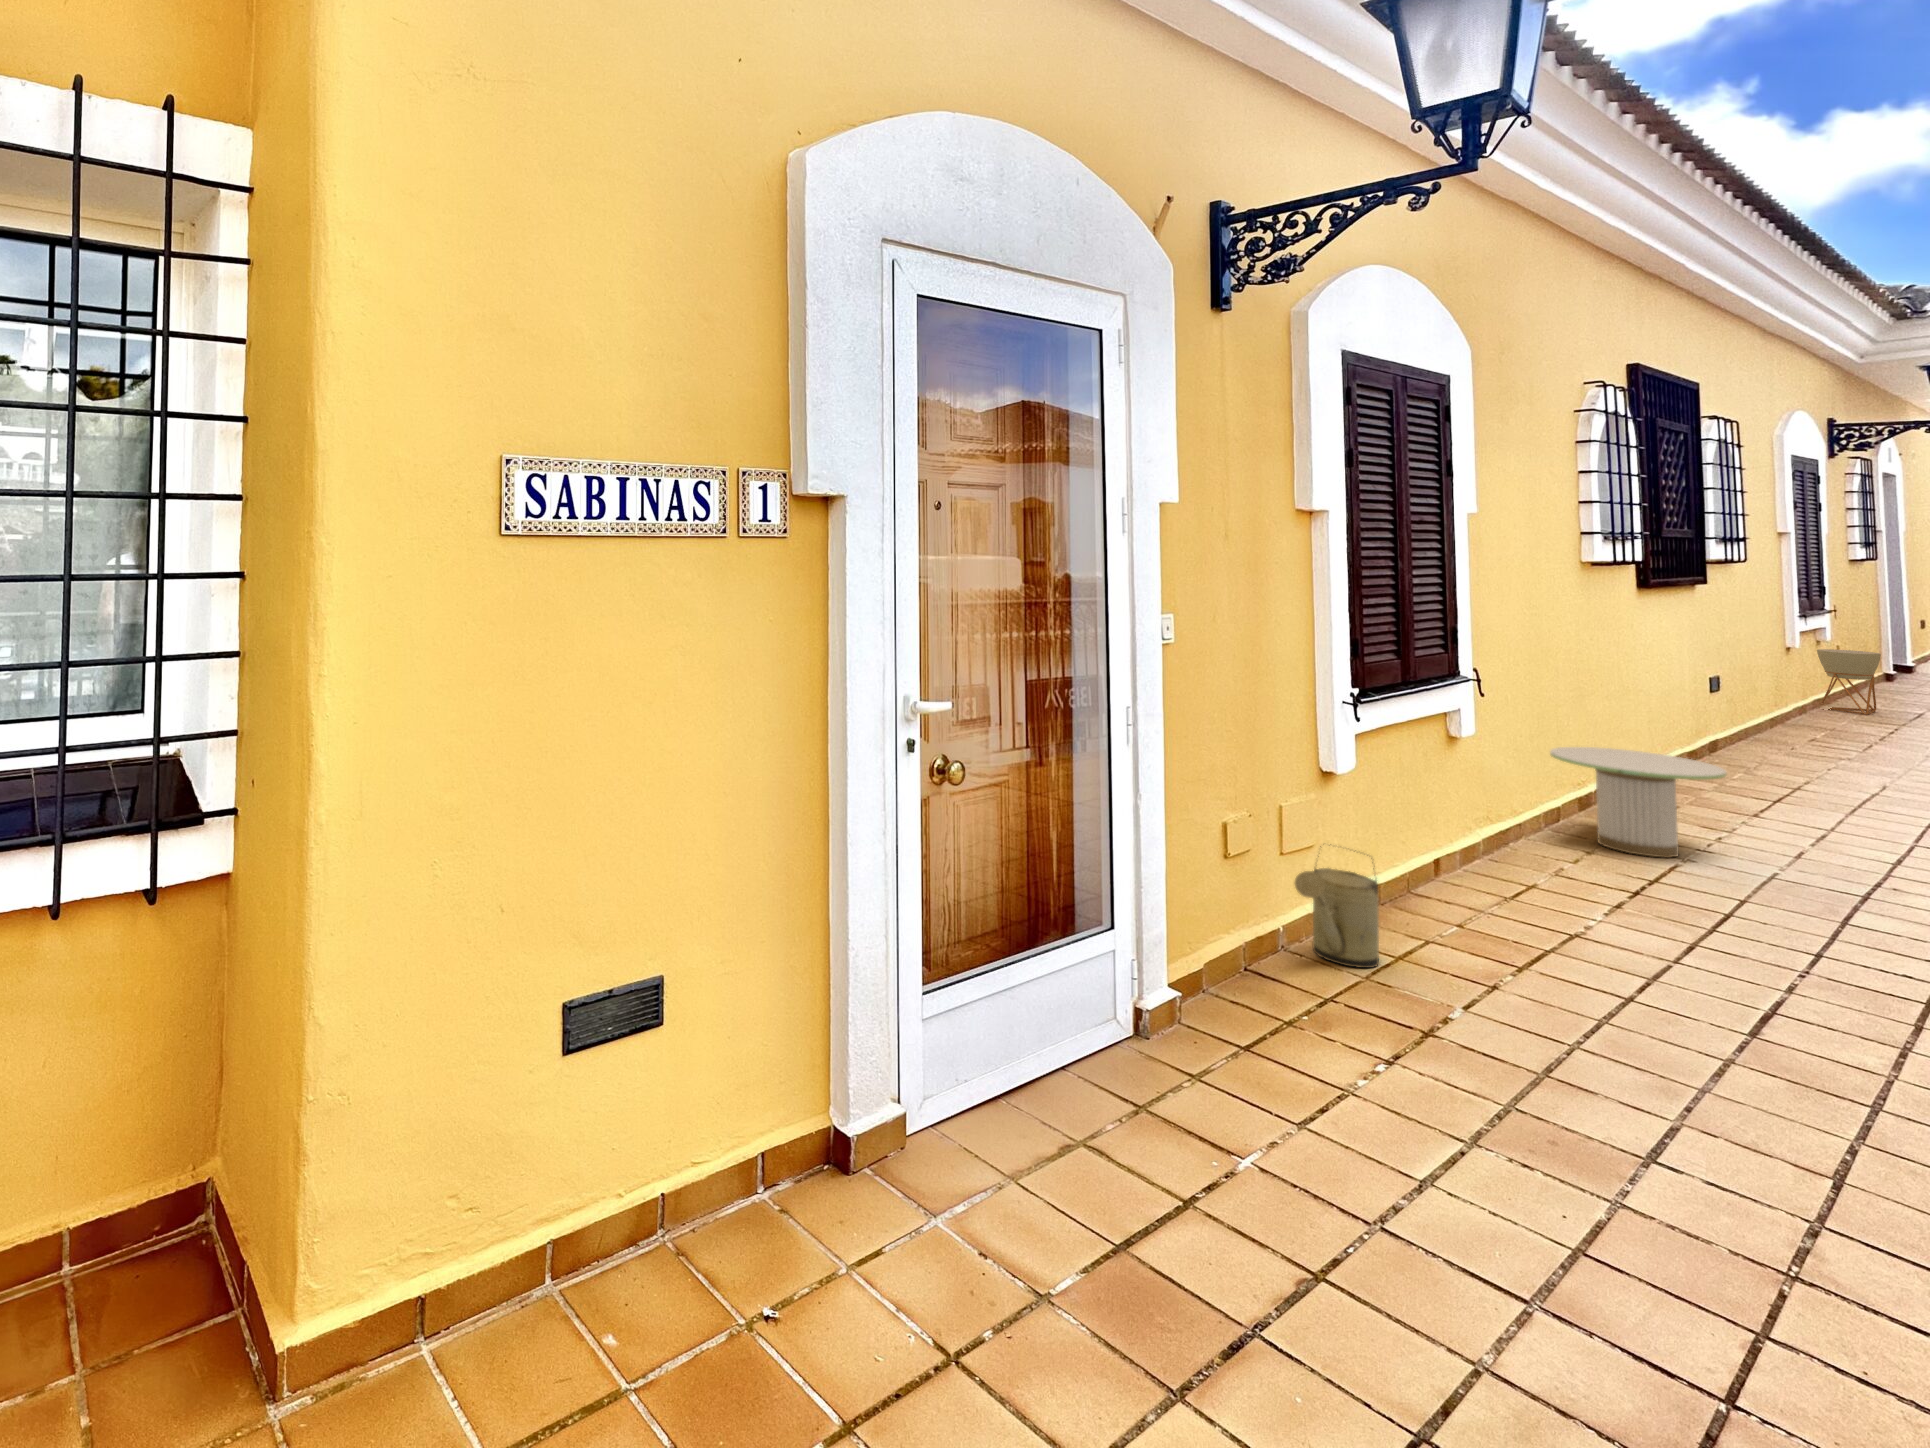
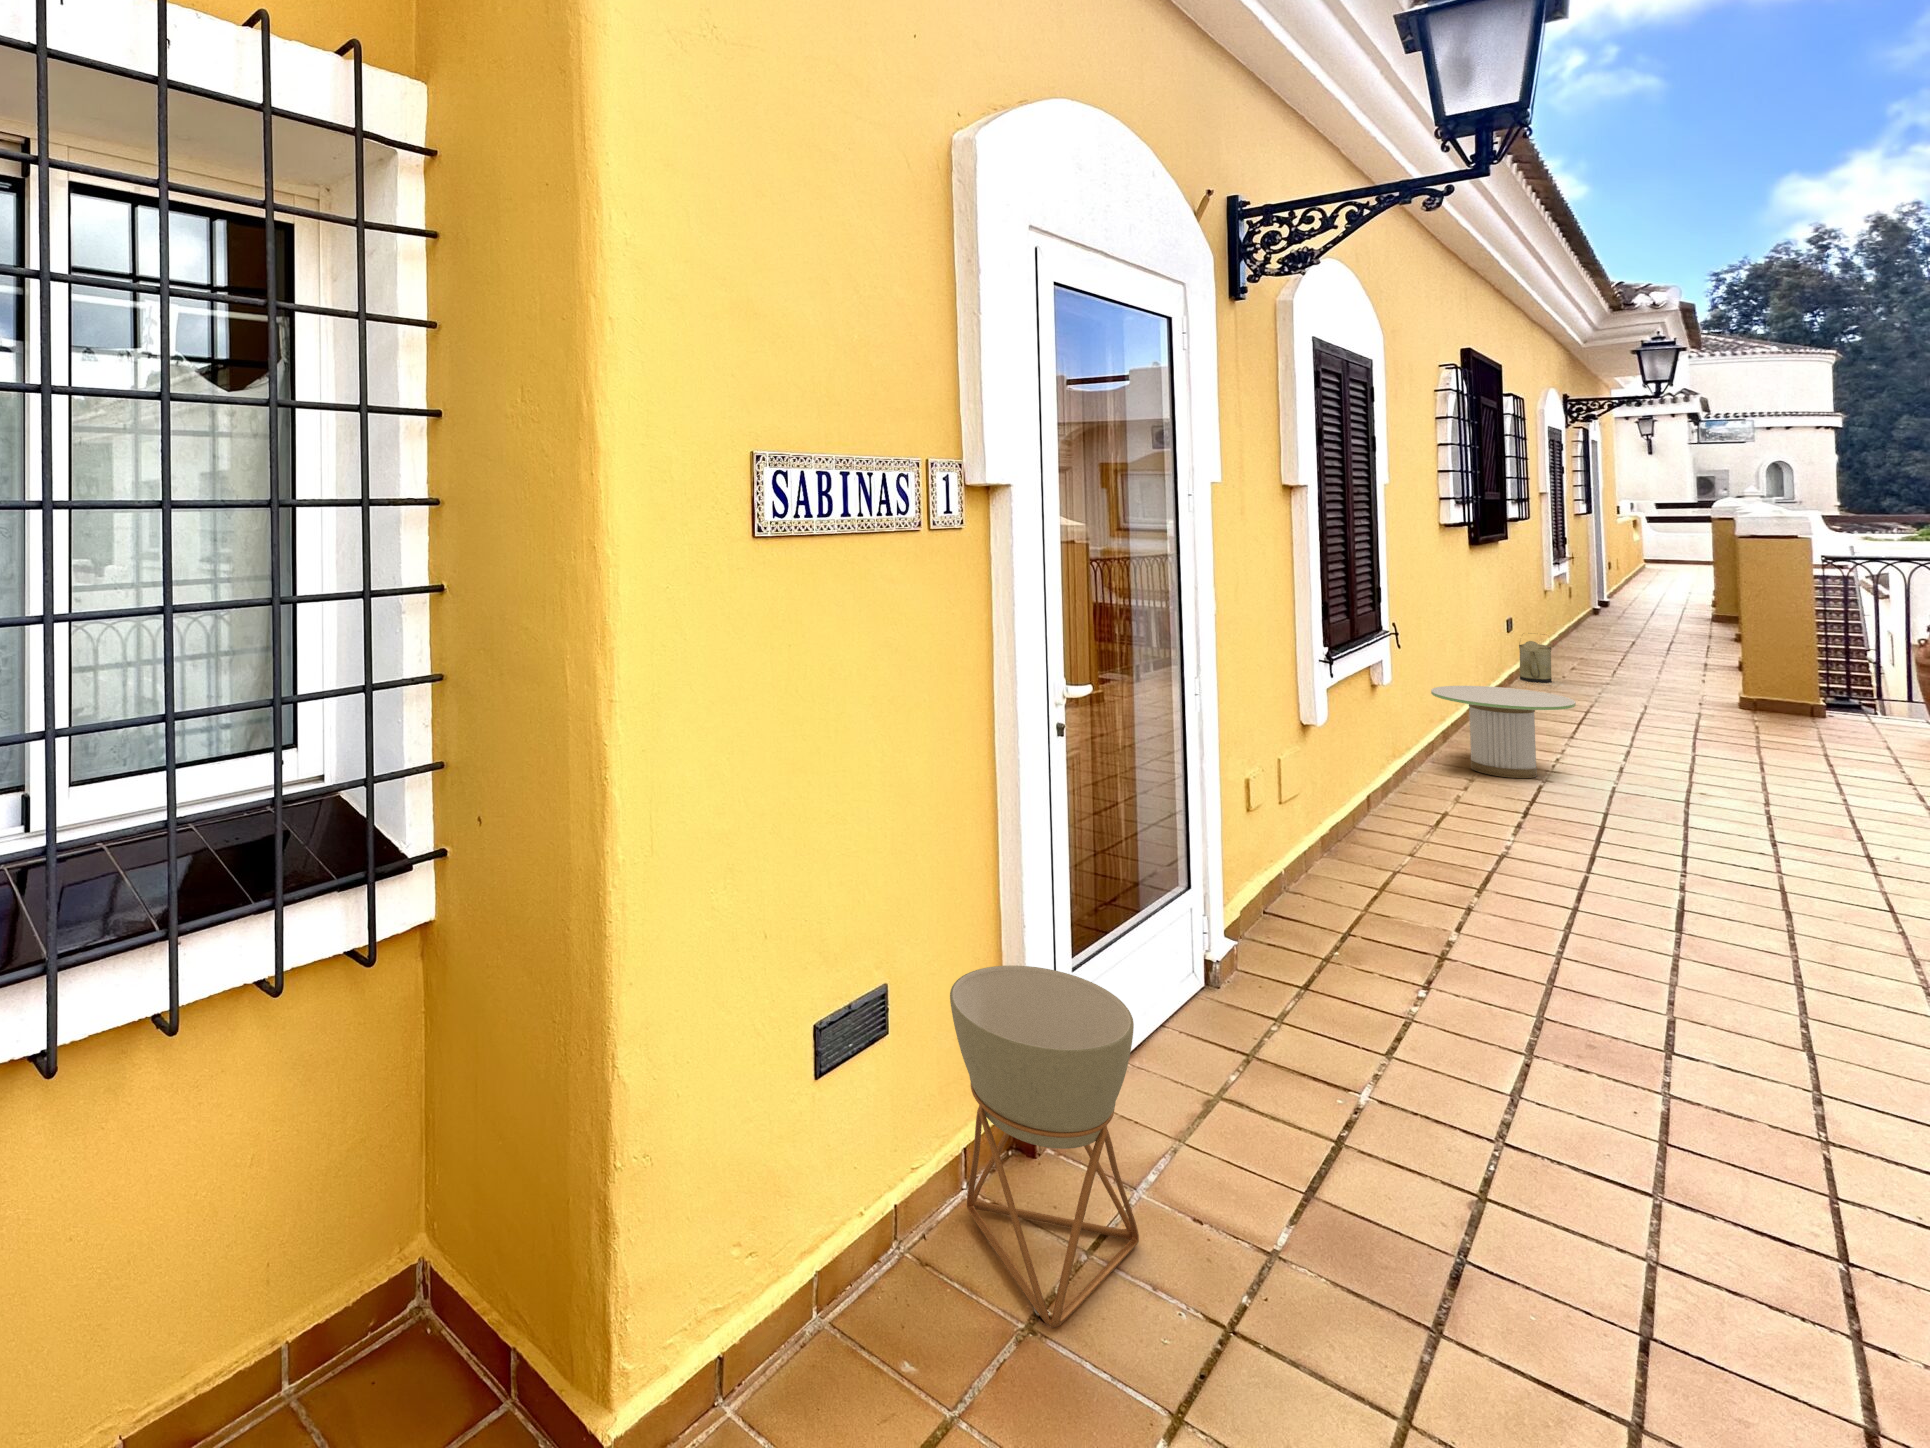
planter: present [1817,649,1881,715] -> present [950,966,1139,1328]
watering can: present [1295,846,1379,968] -> present [1519,641,1552,682]

